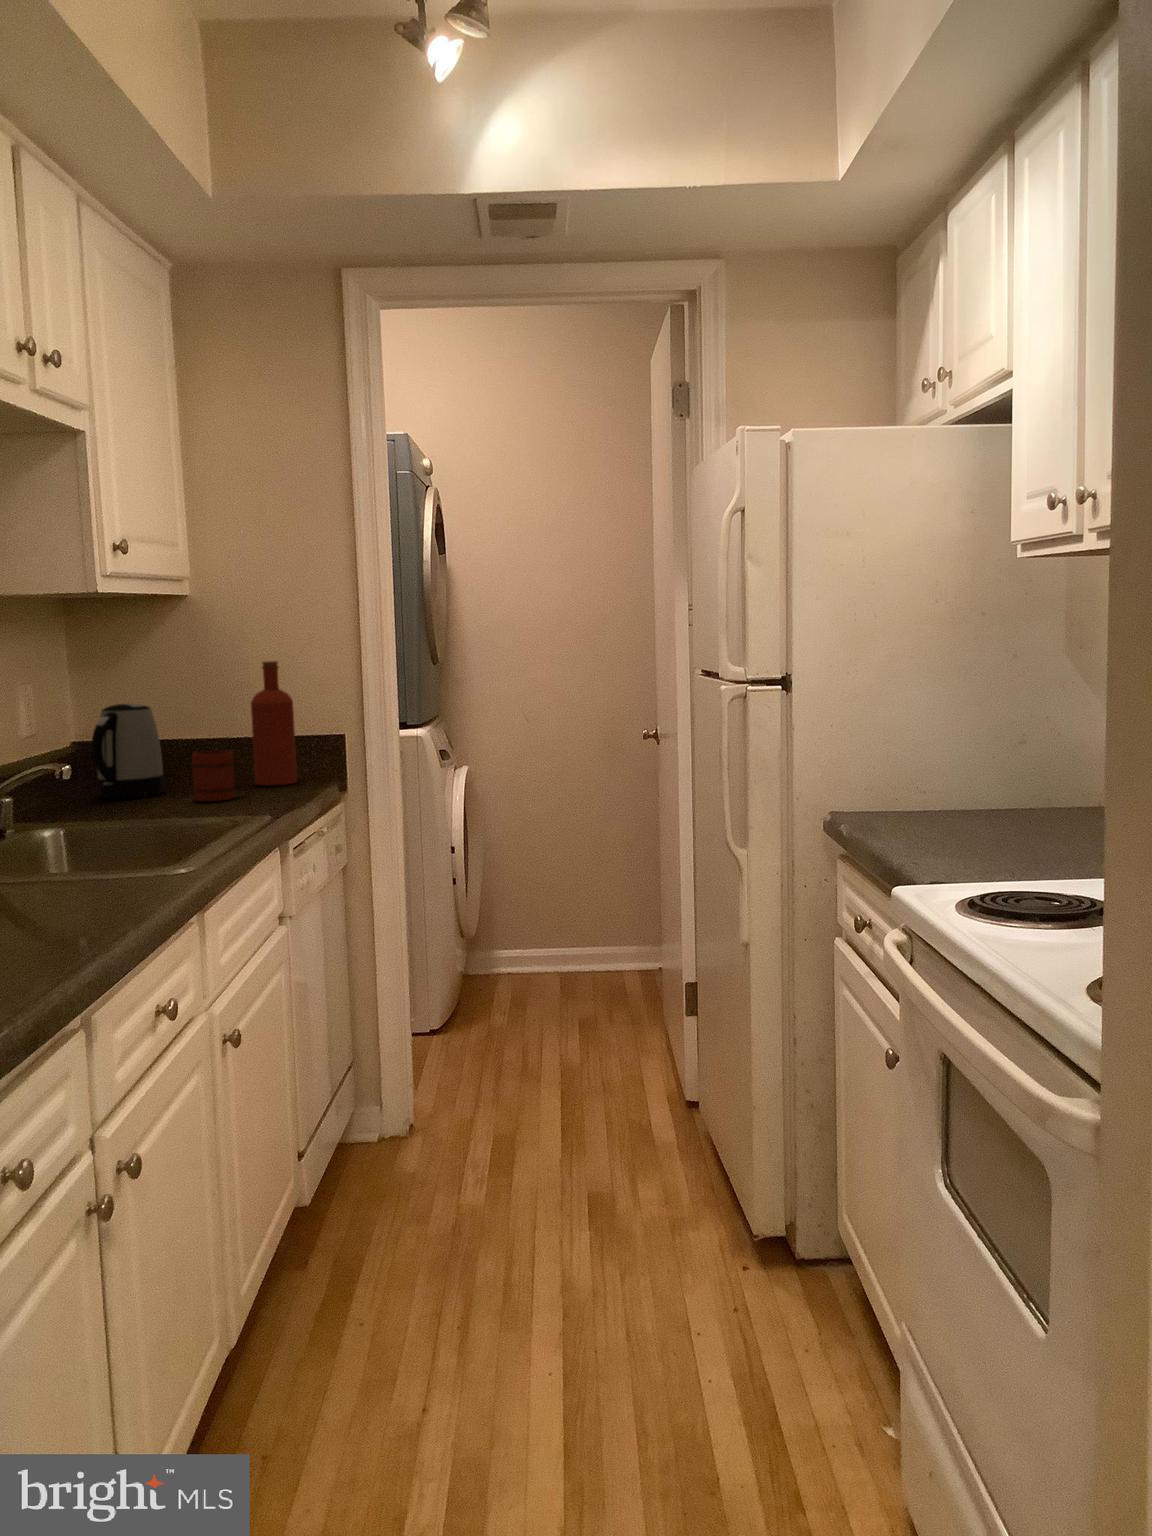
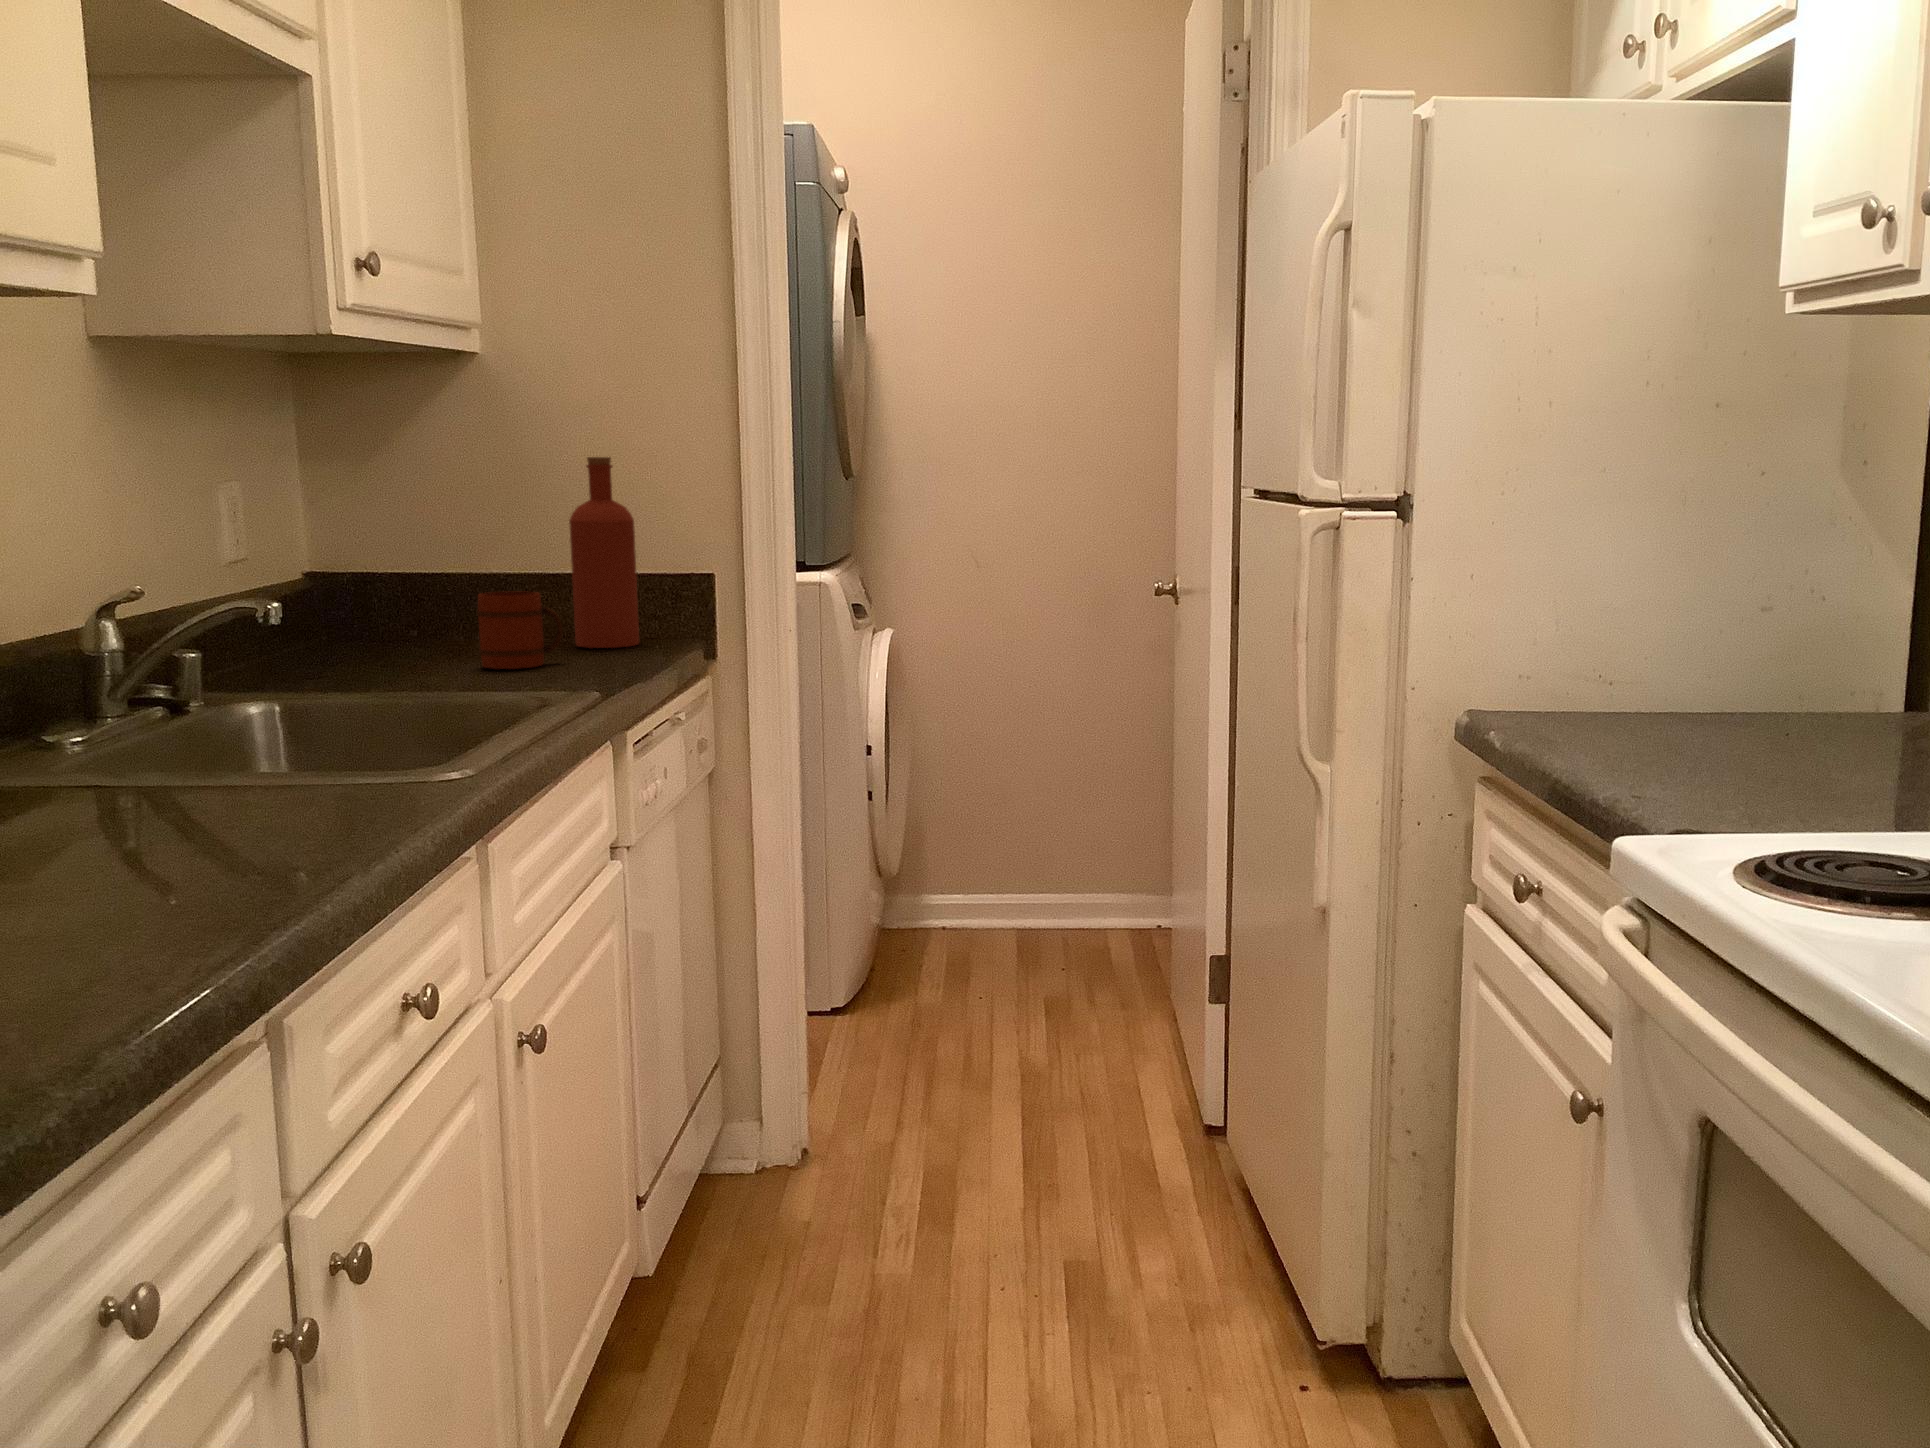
kettle: present [92,703,165,798] -> none [323,515,438,660]

